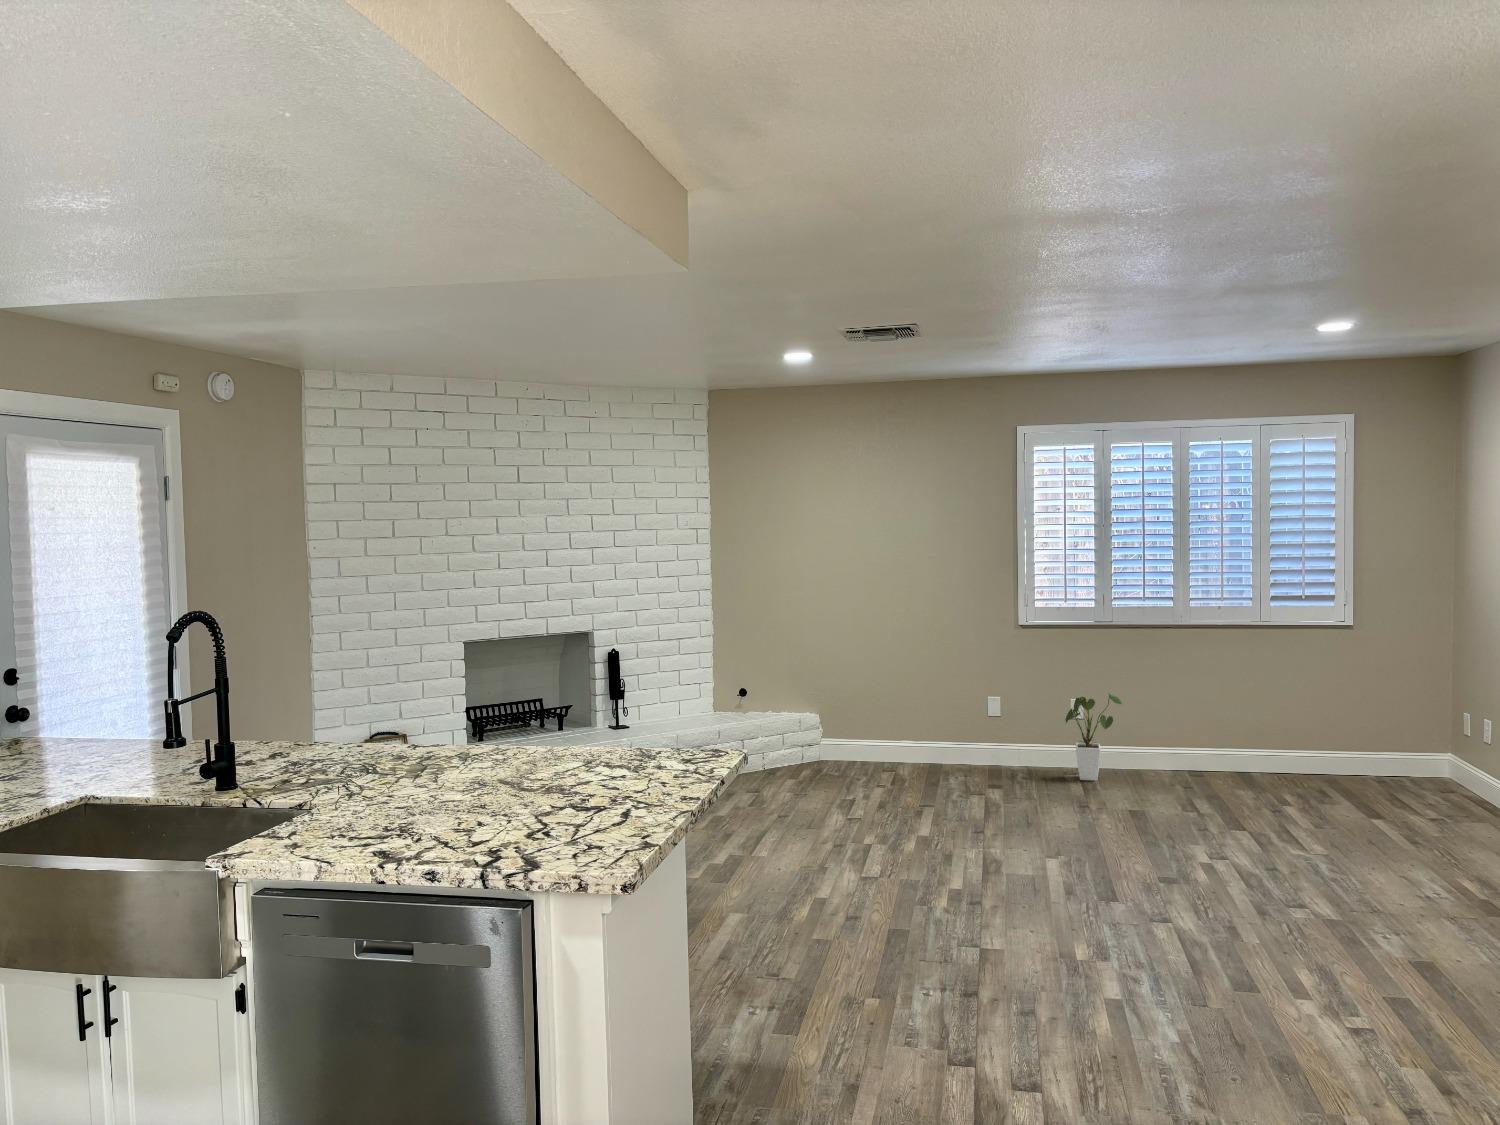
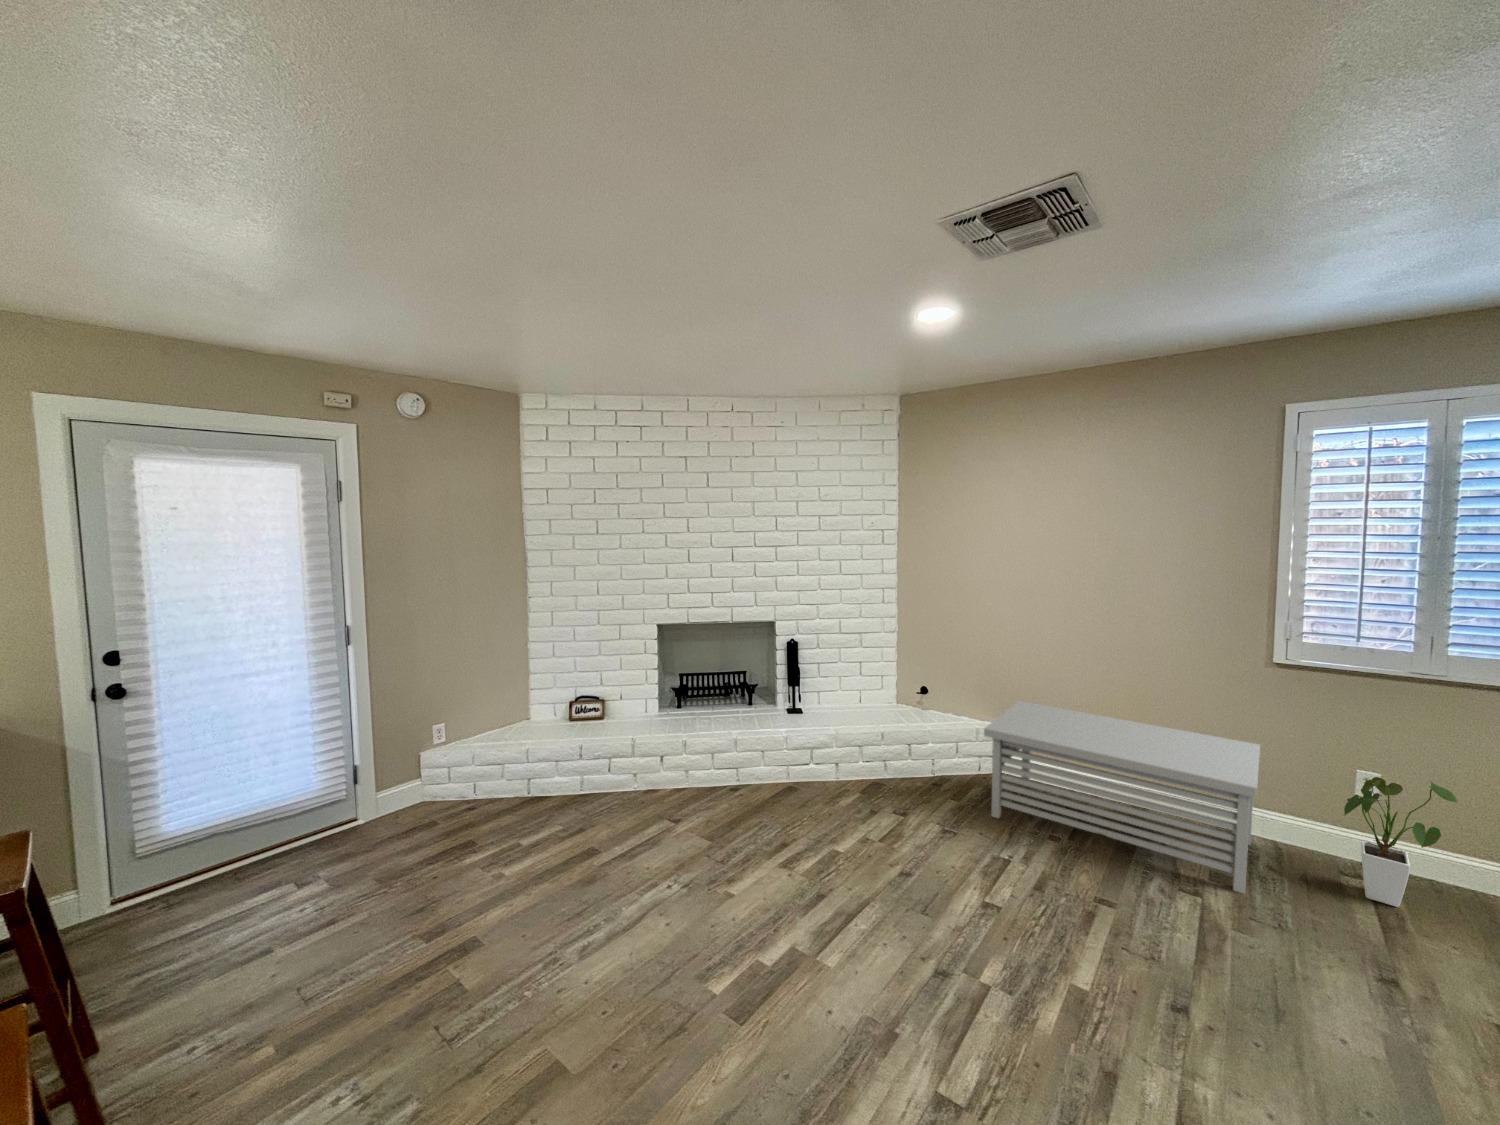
storage bench: none [822,686,1018,791] -> present [984,701,1260,894]

